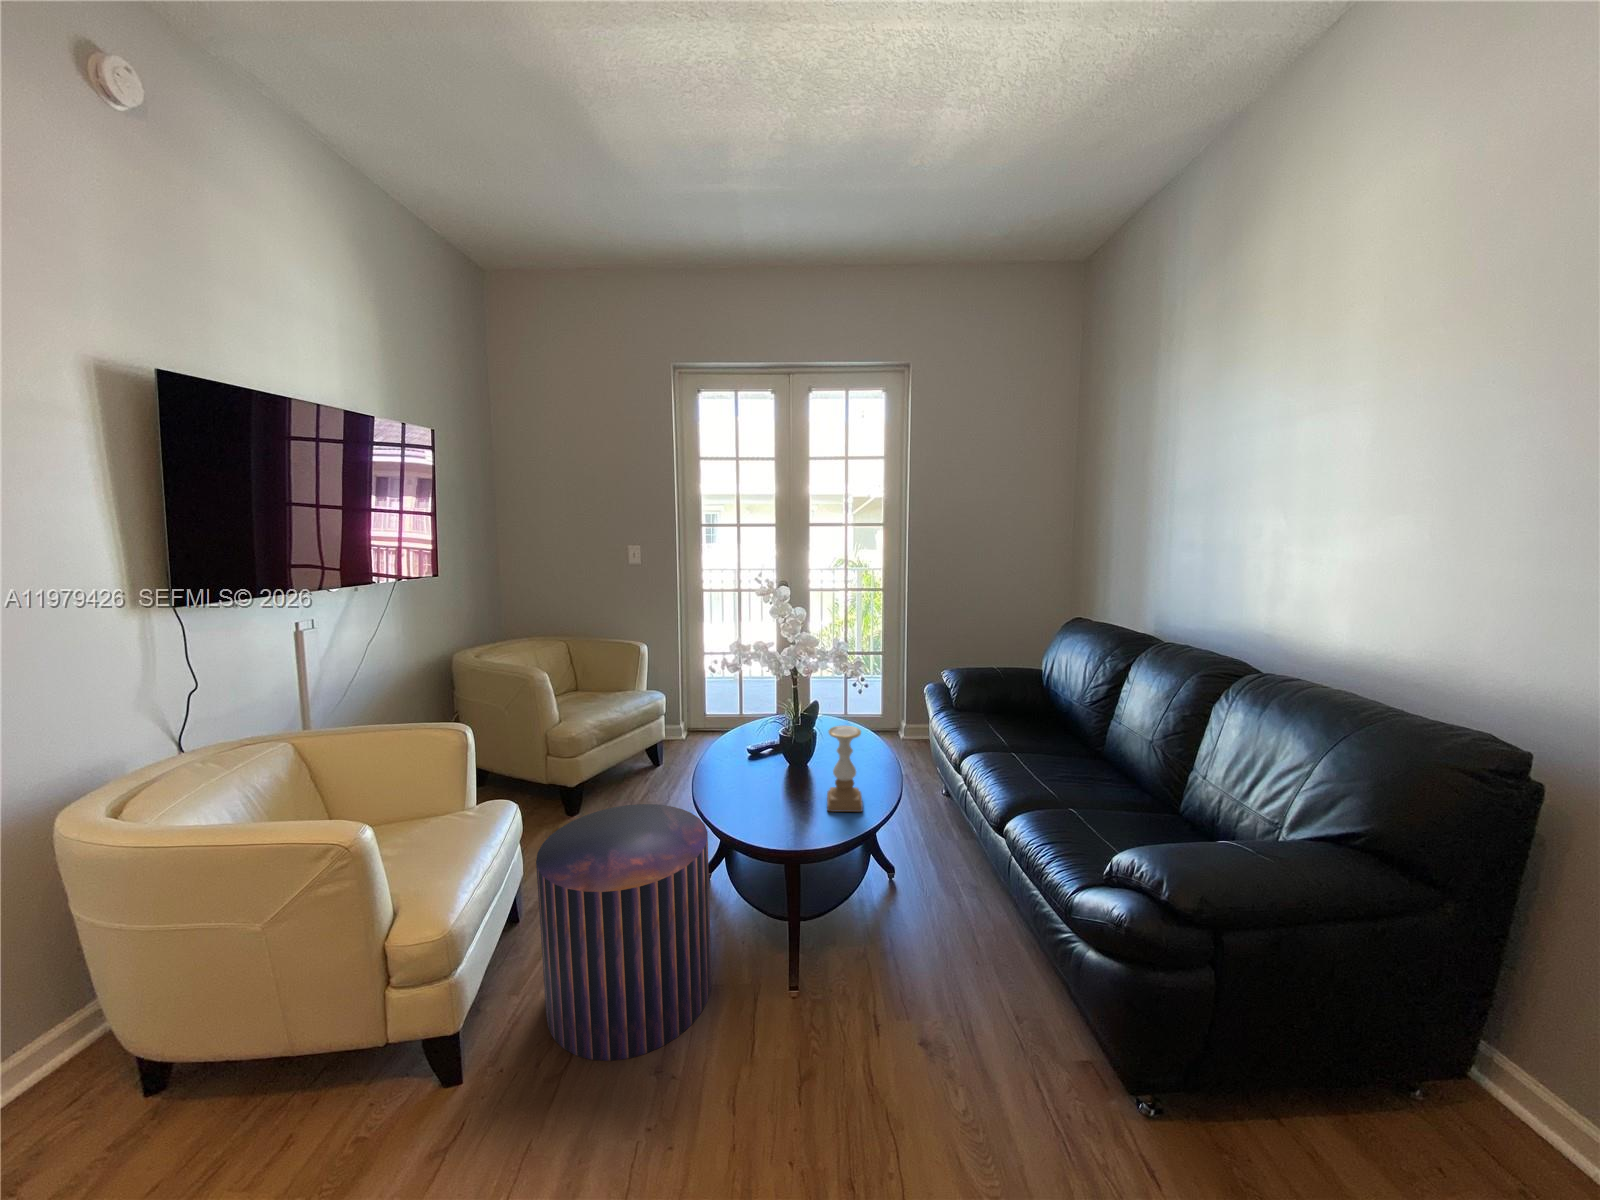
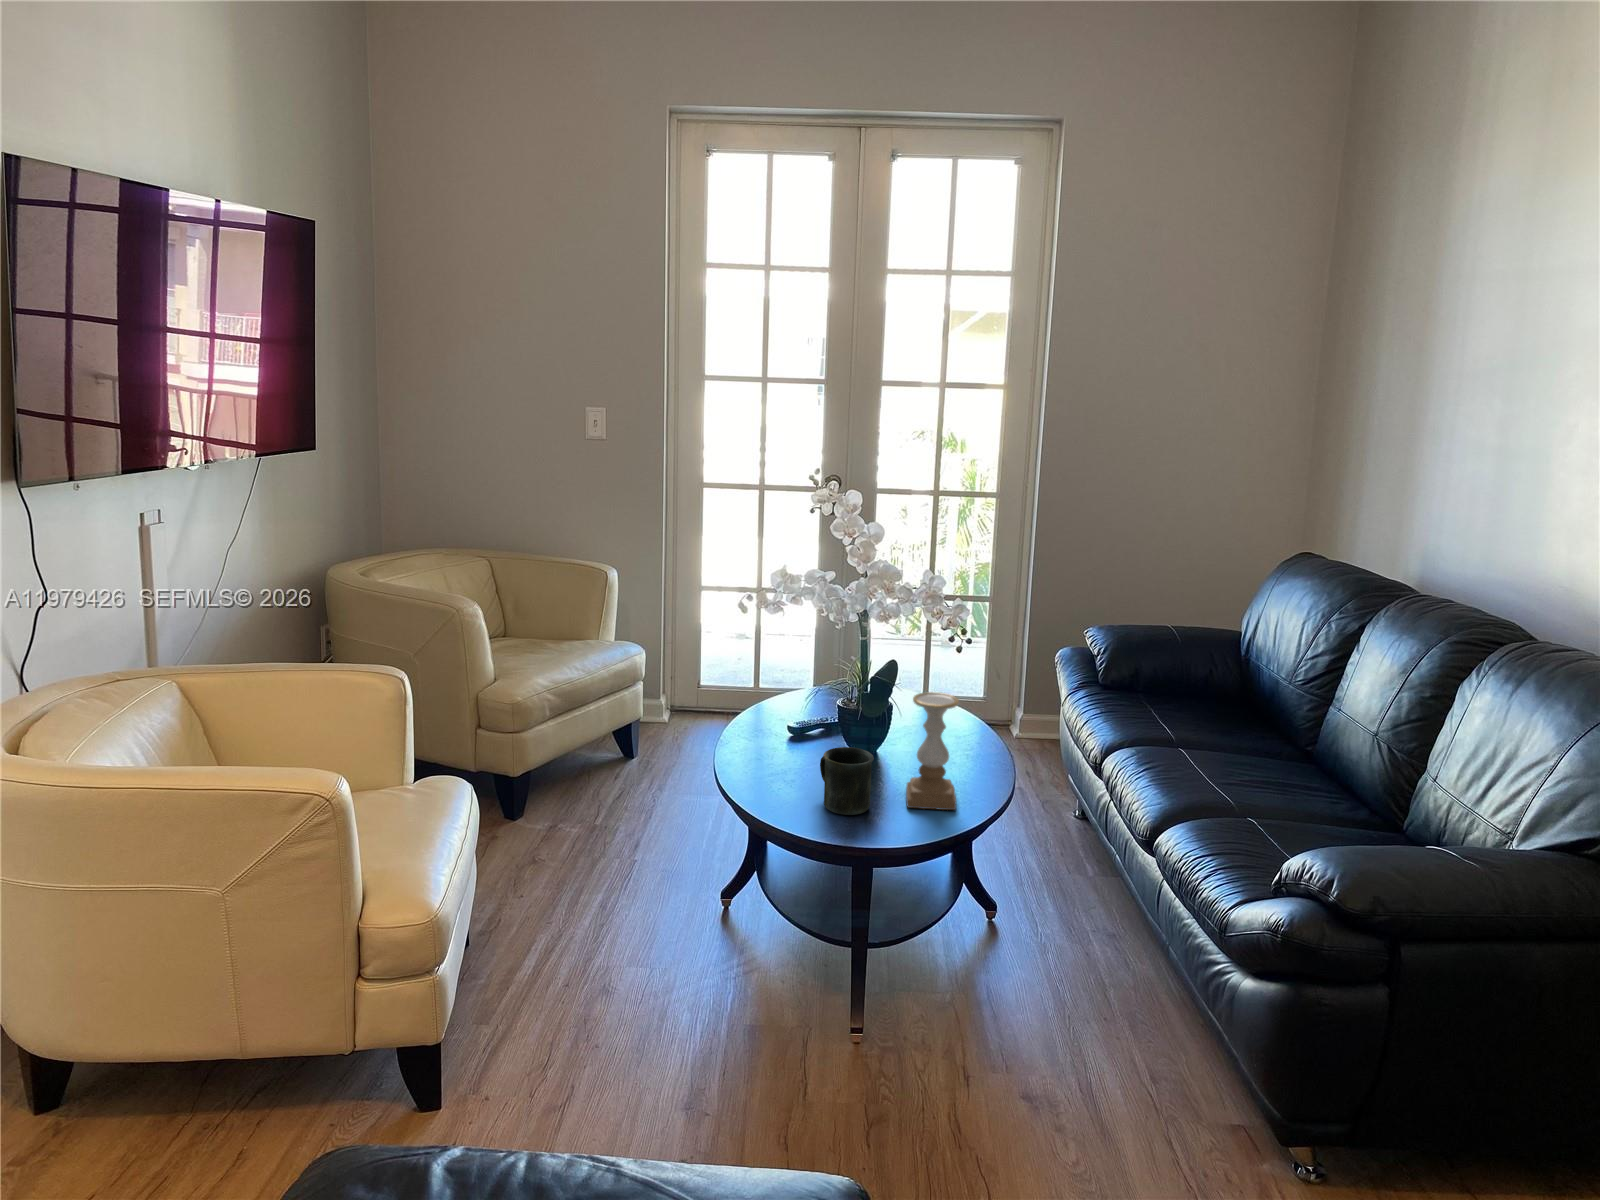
mug: none [764,768,802,820] -> present [820,747,874,815]
pouf: present [536,804,711,1061] -> none [526,788,747,1092]

